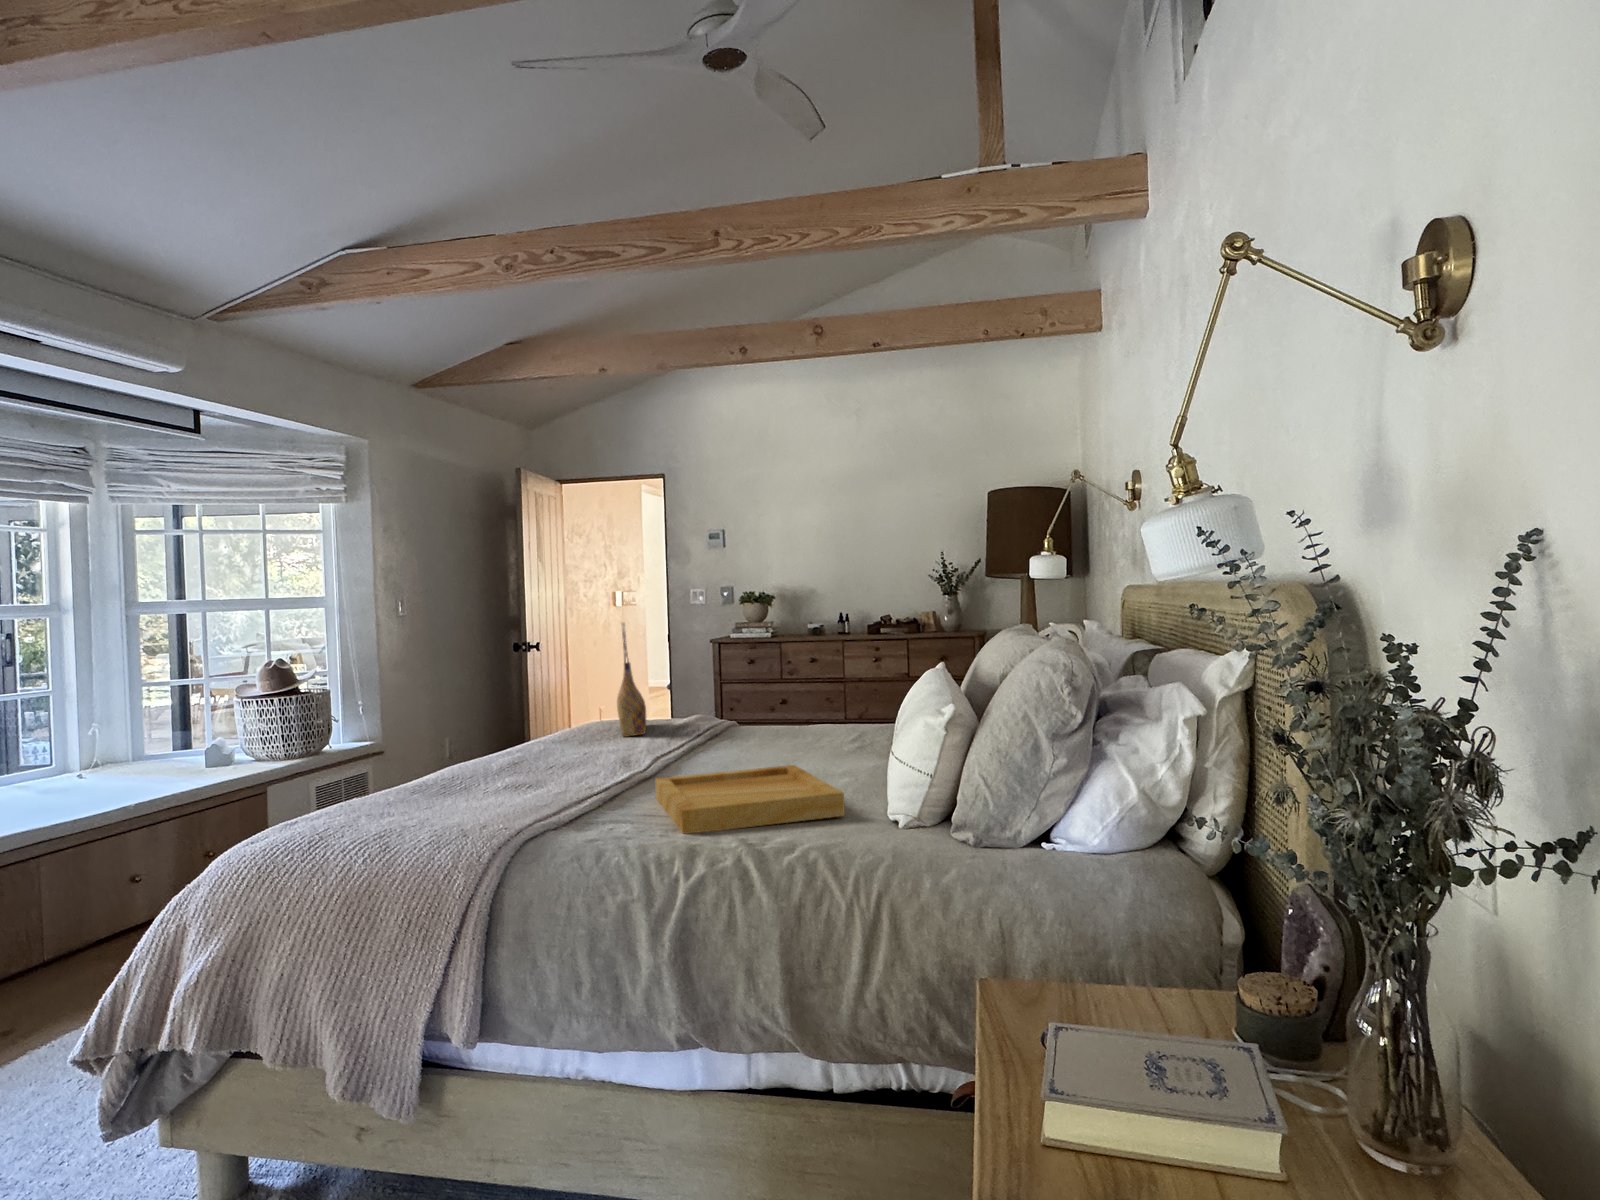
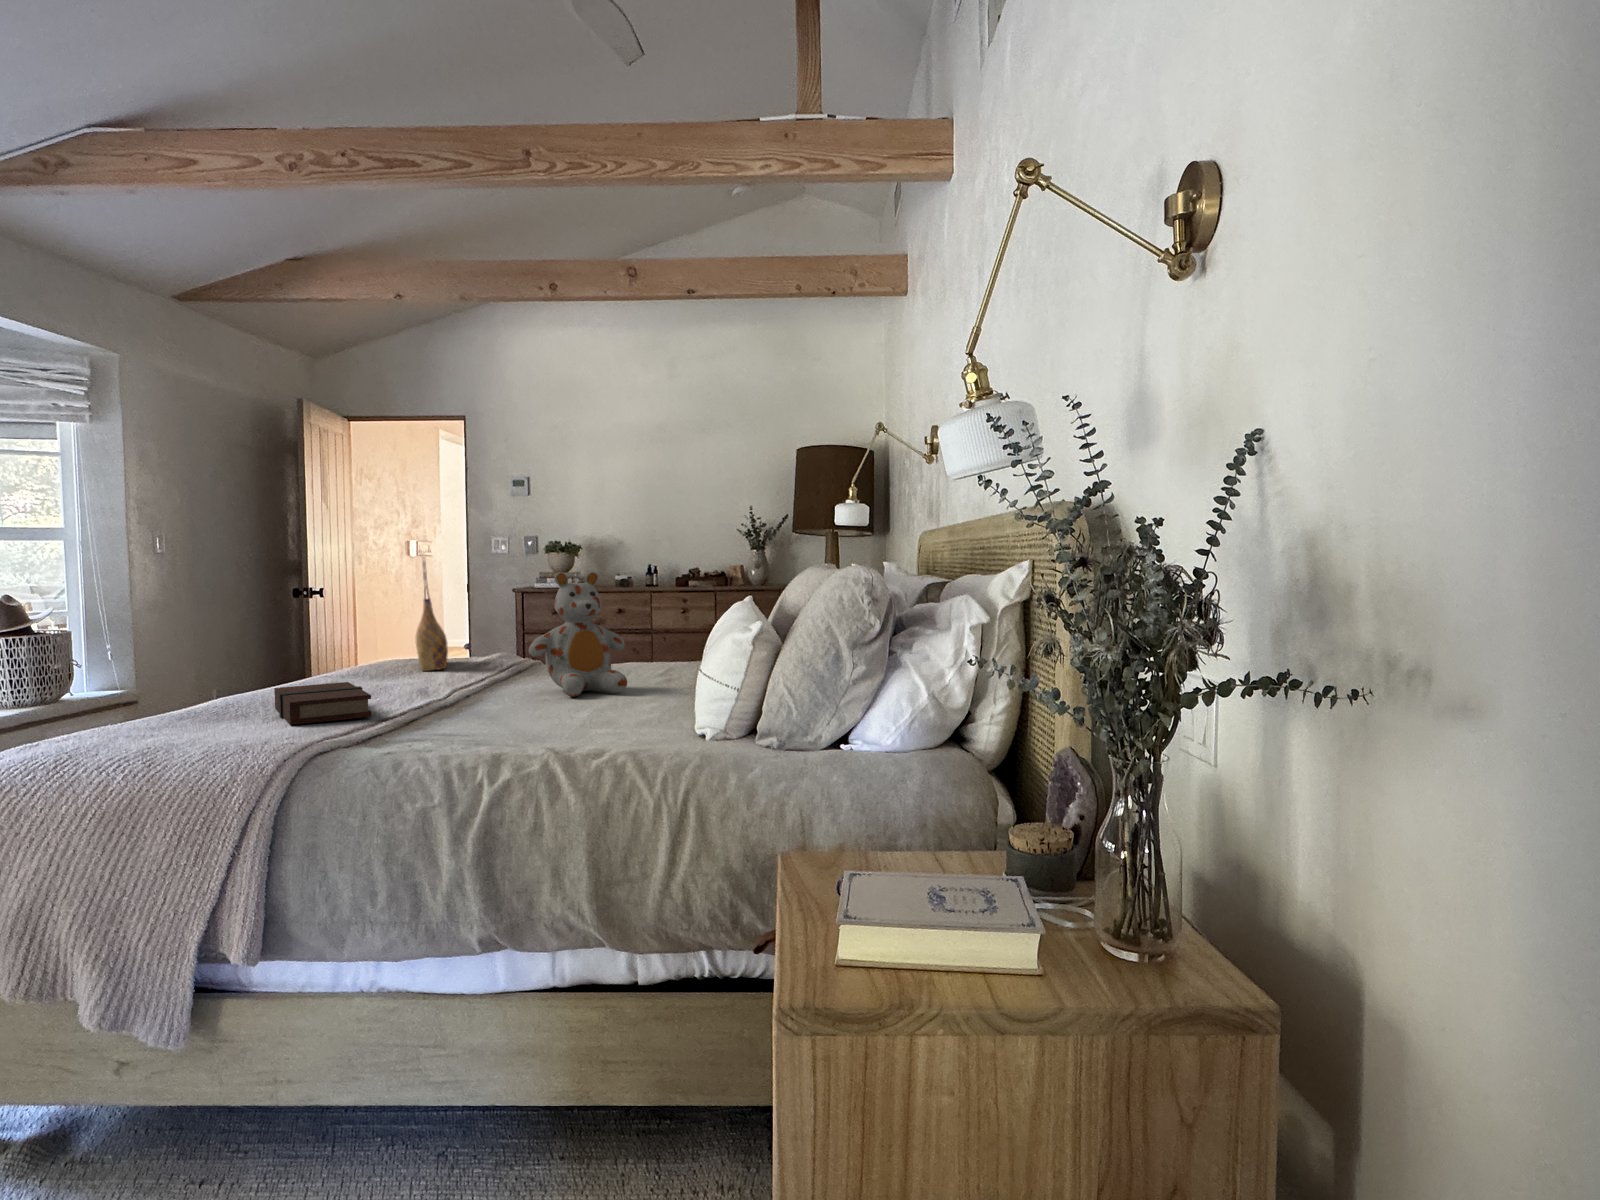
stuffed bear: none [721,641,819,772] -> present [529,572,627,697]
book: none [491,757,575,804] -> present [274,682,372,725]
tray: present [655,765,845,834] -> none [459,687,654,746]

